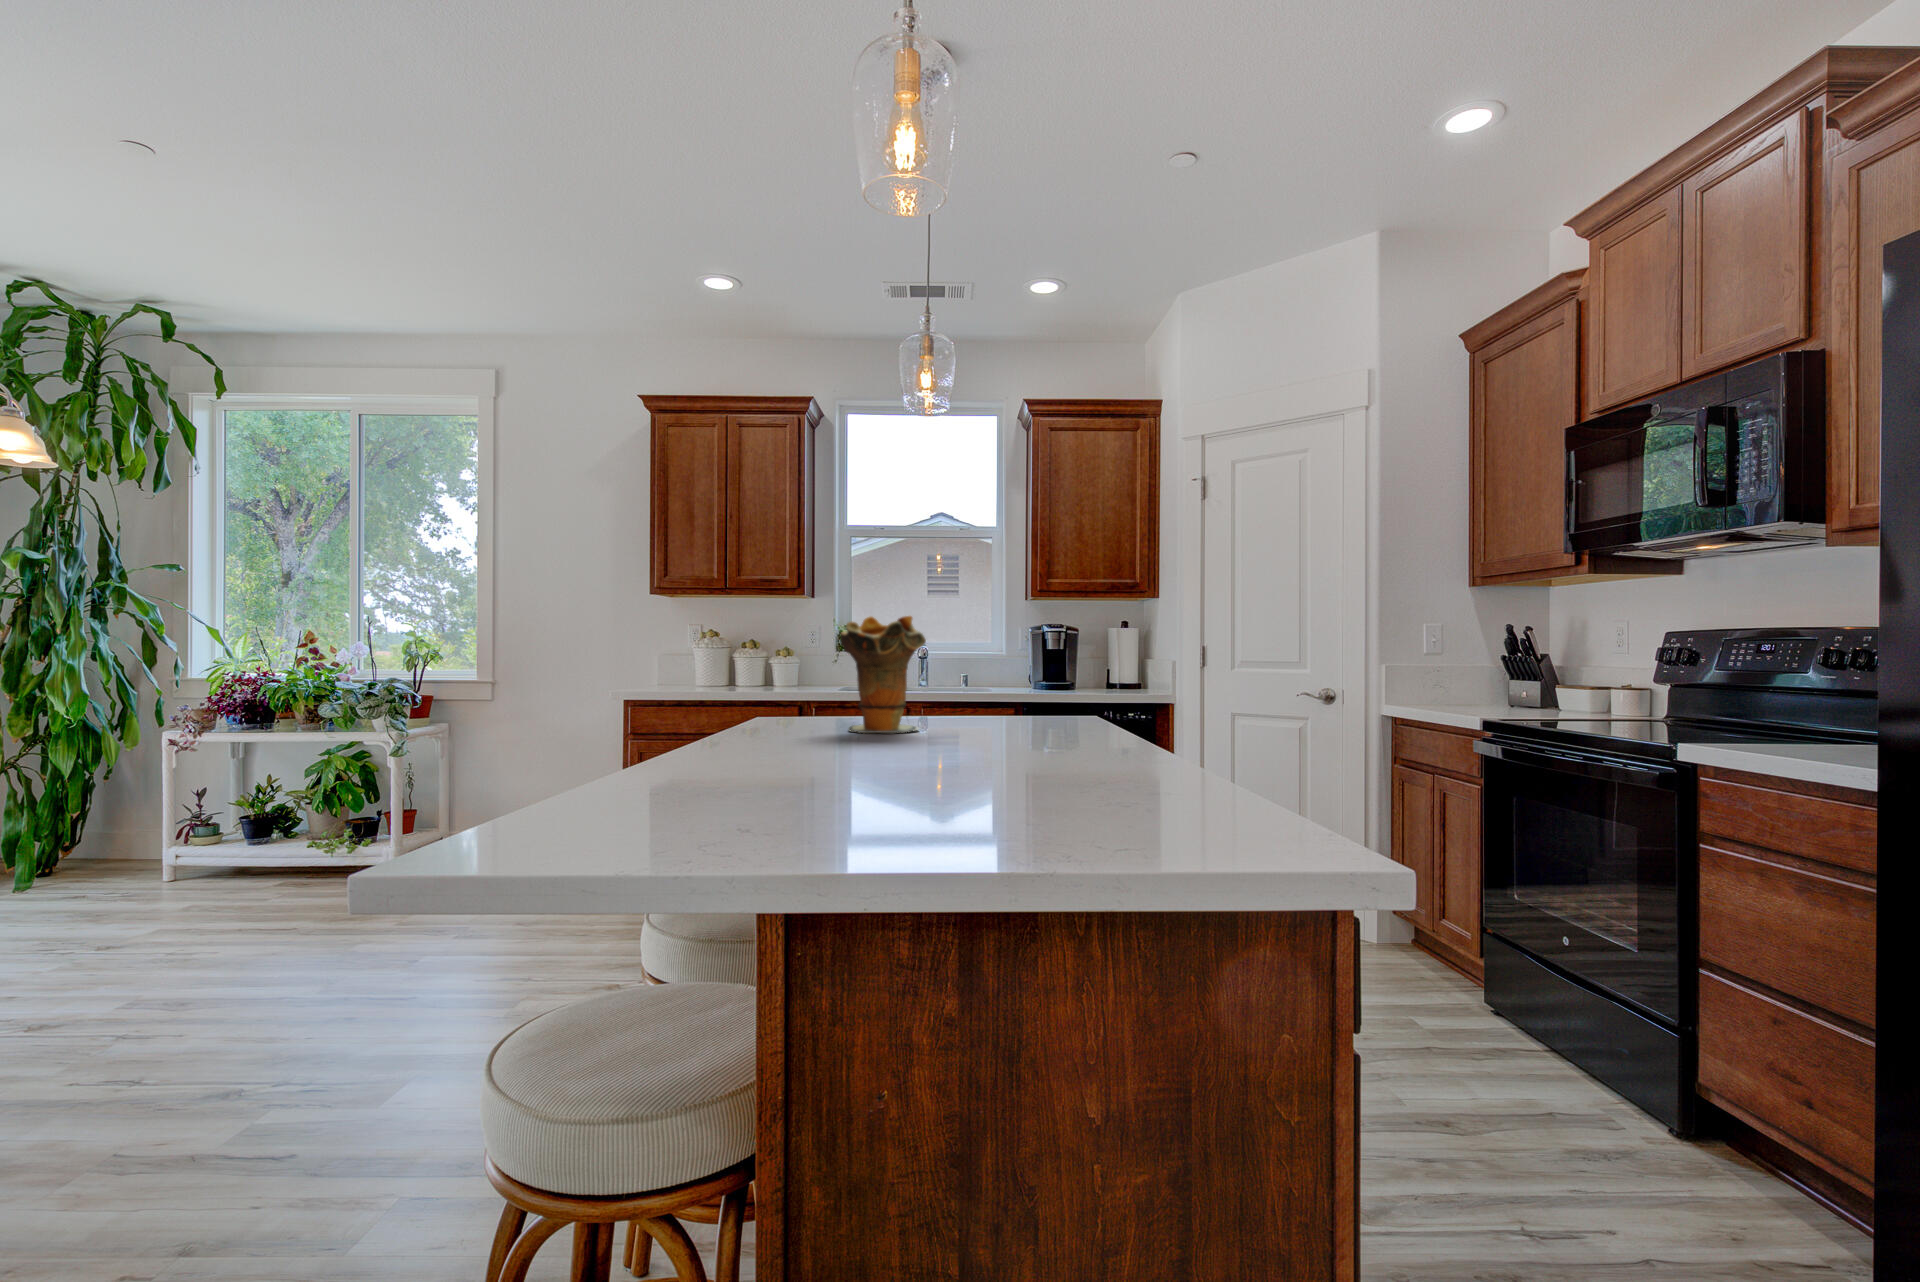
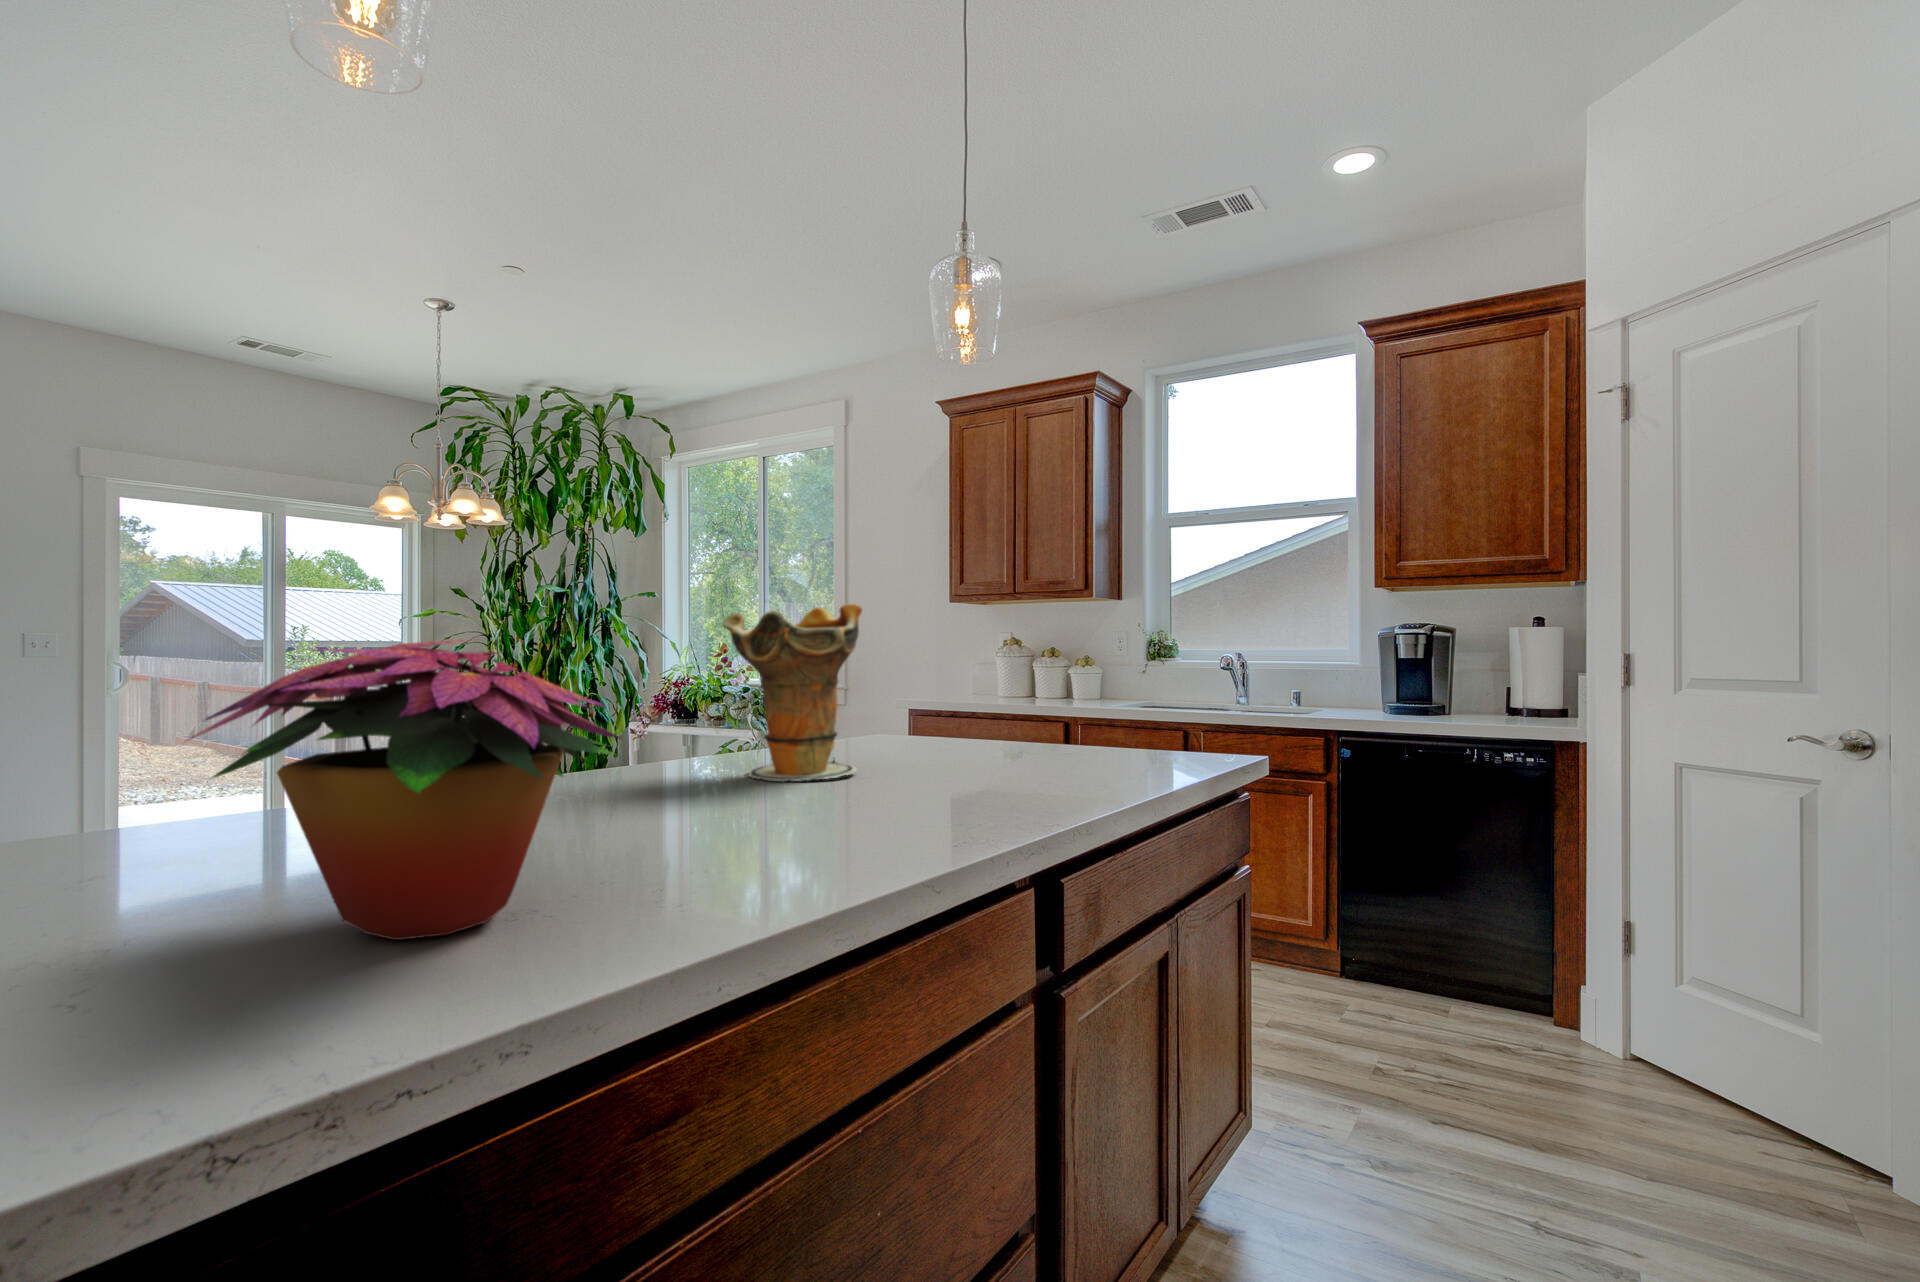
flower arrangement: none [961,645,1143,771] -> present [187,640,619,940]

